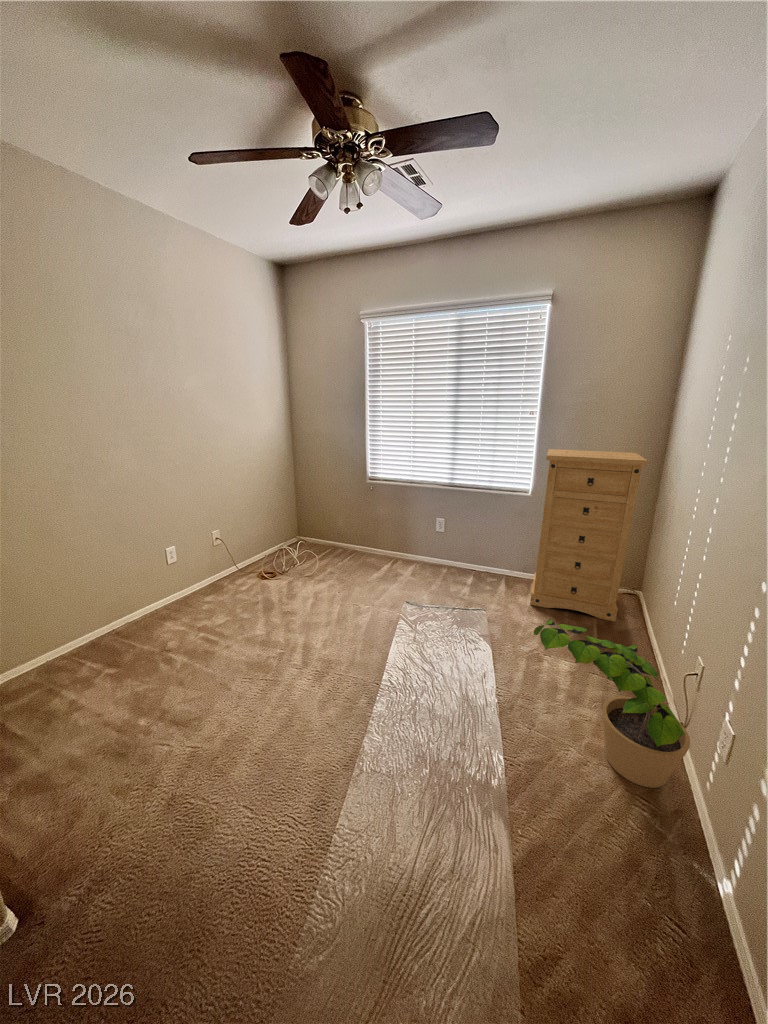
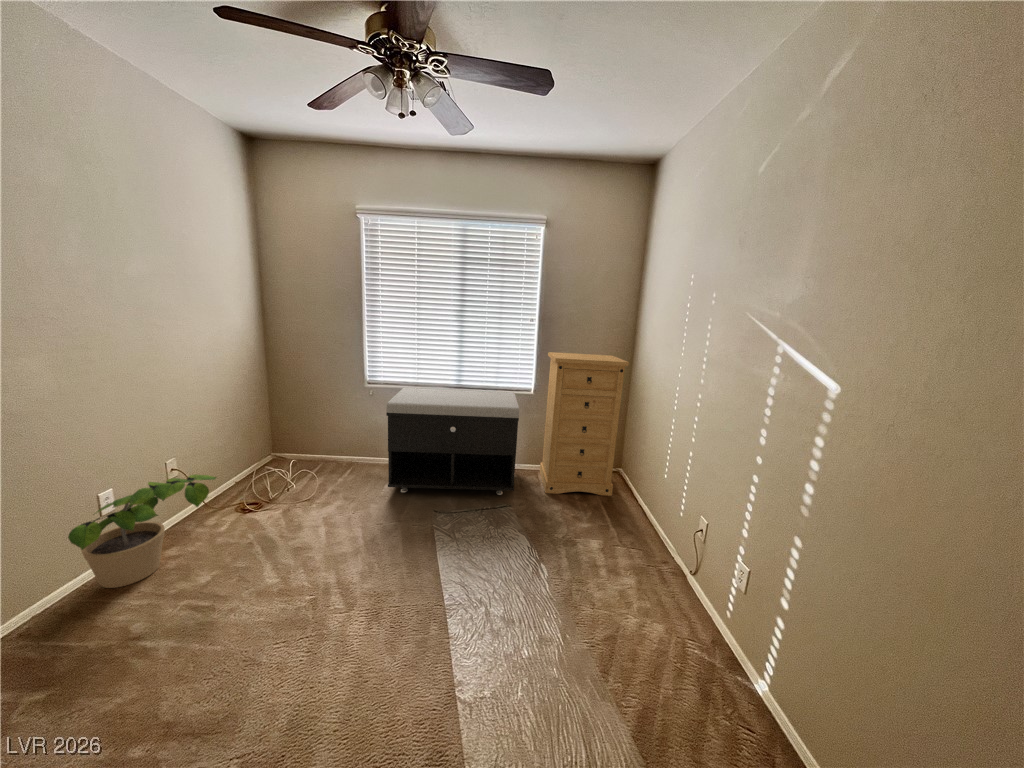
storage bench: none [372,484,507,598] -> present [386,388,519,495]
potted plant: present [534,619,690,788] -> present [68,475,216,588]

